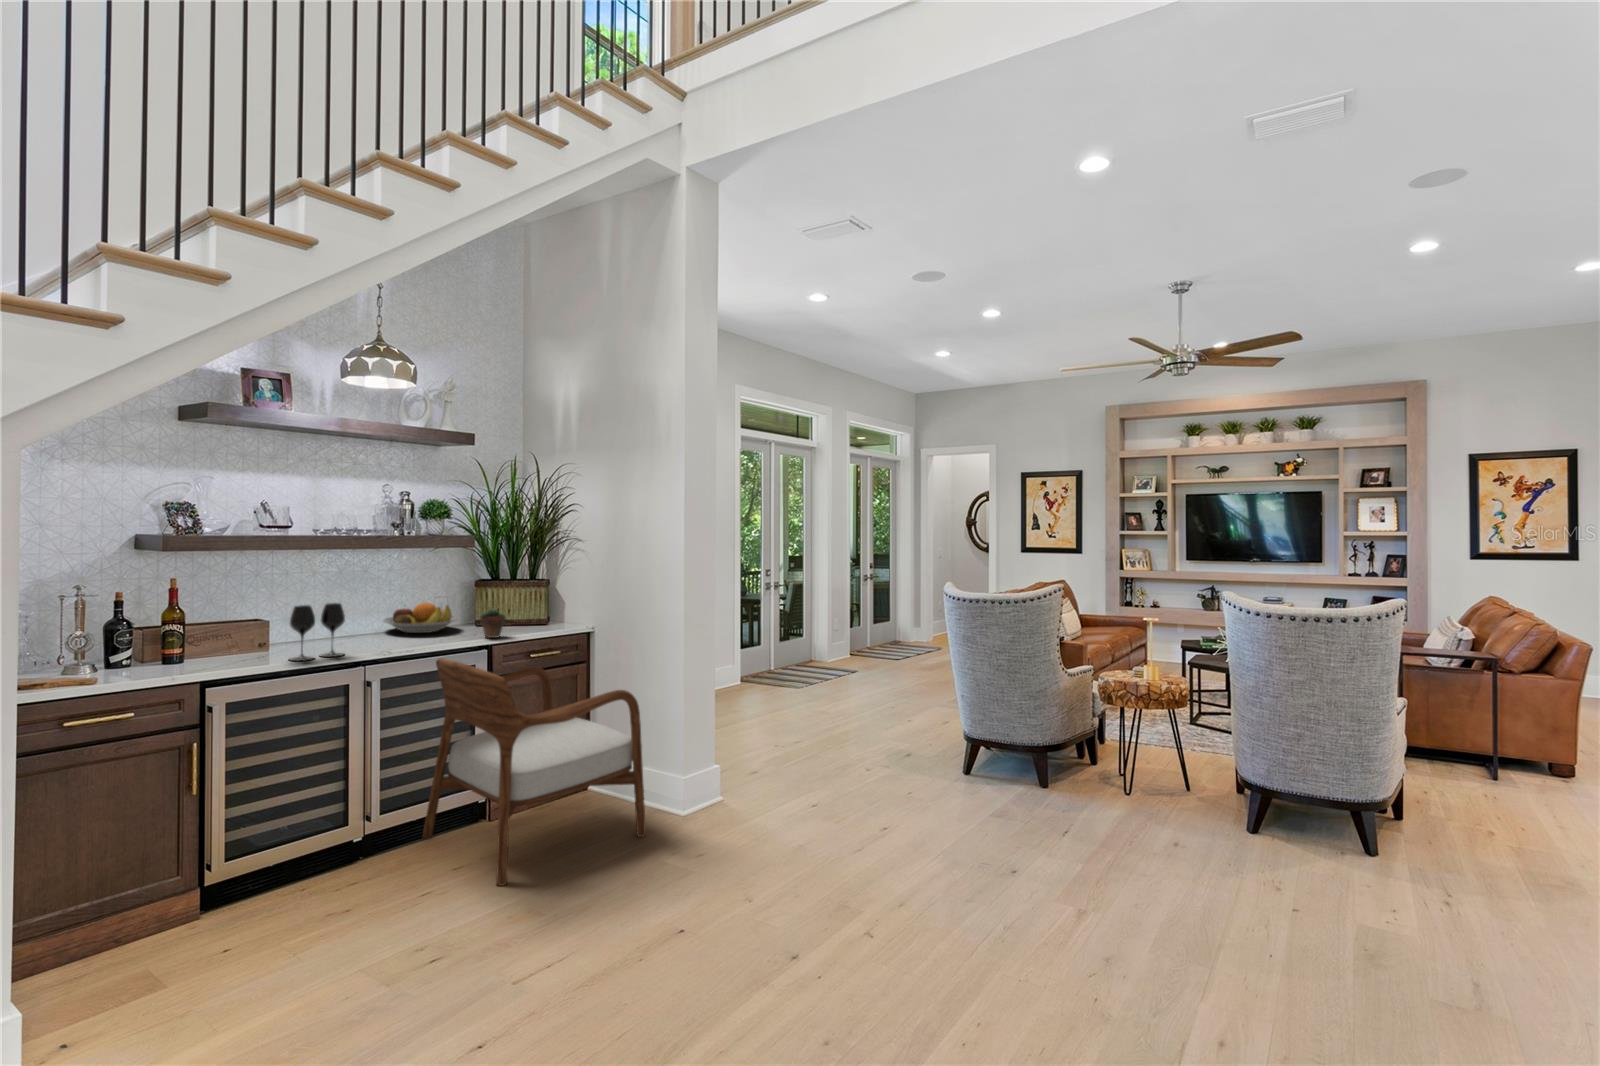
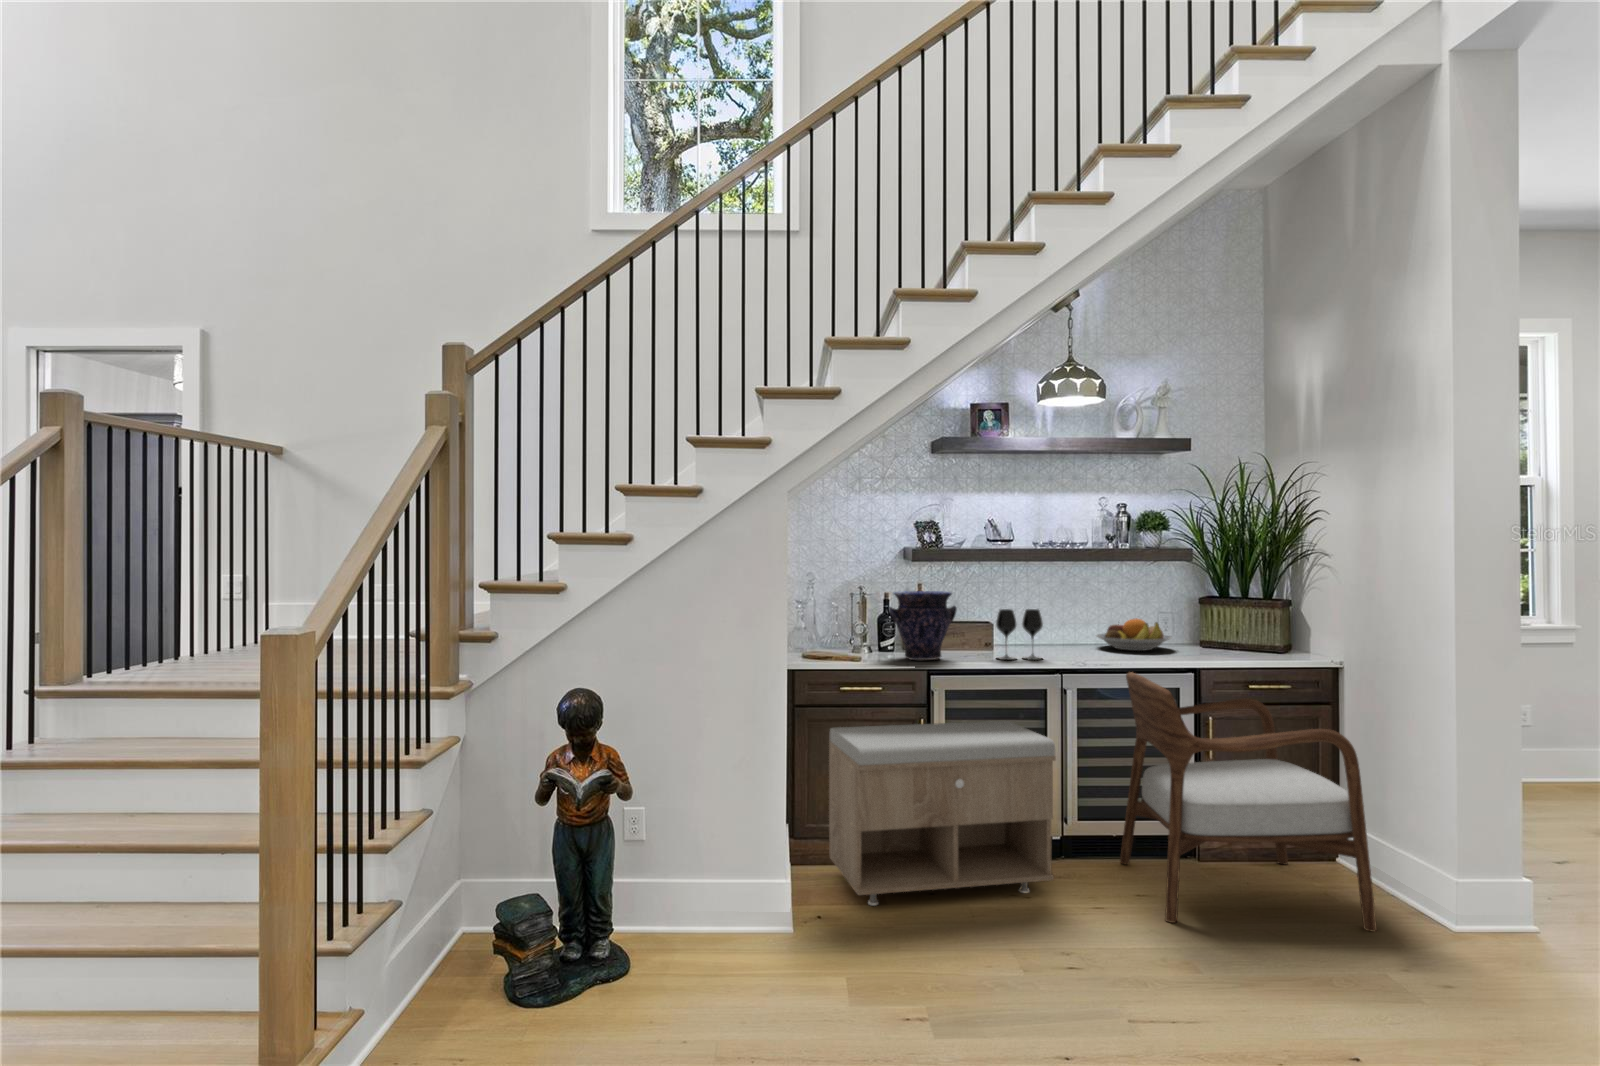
vase: none [139,590,241,676] -> present [889,591,957,660]
succulent plant: present [480,607,506,638] -> none [1185,615,1215,660]
storage bench: none [47,726,385,1004] -> present [829,721,1056,906]

